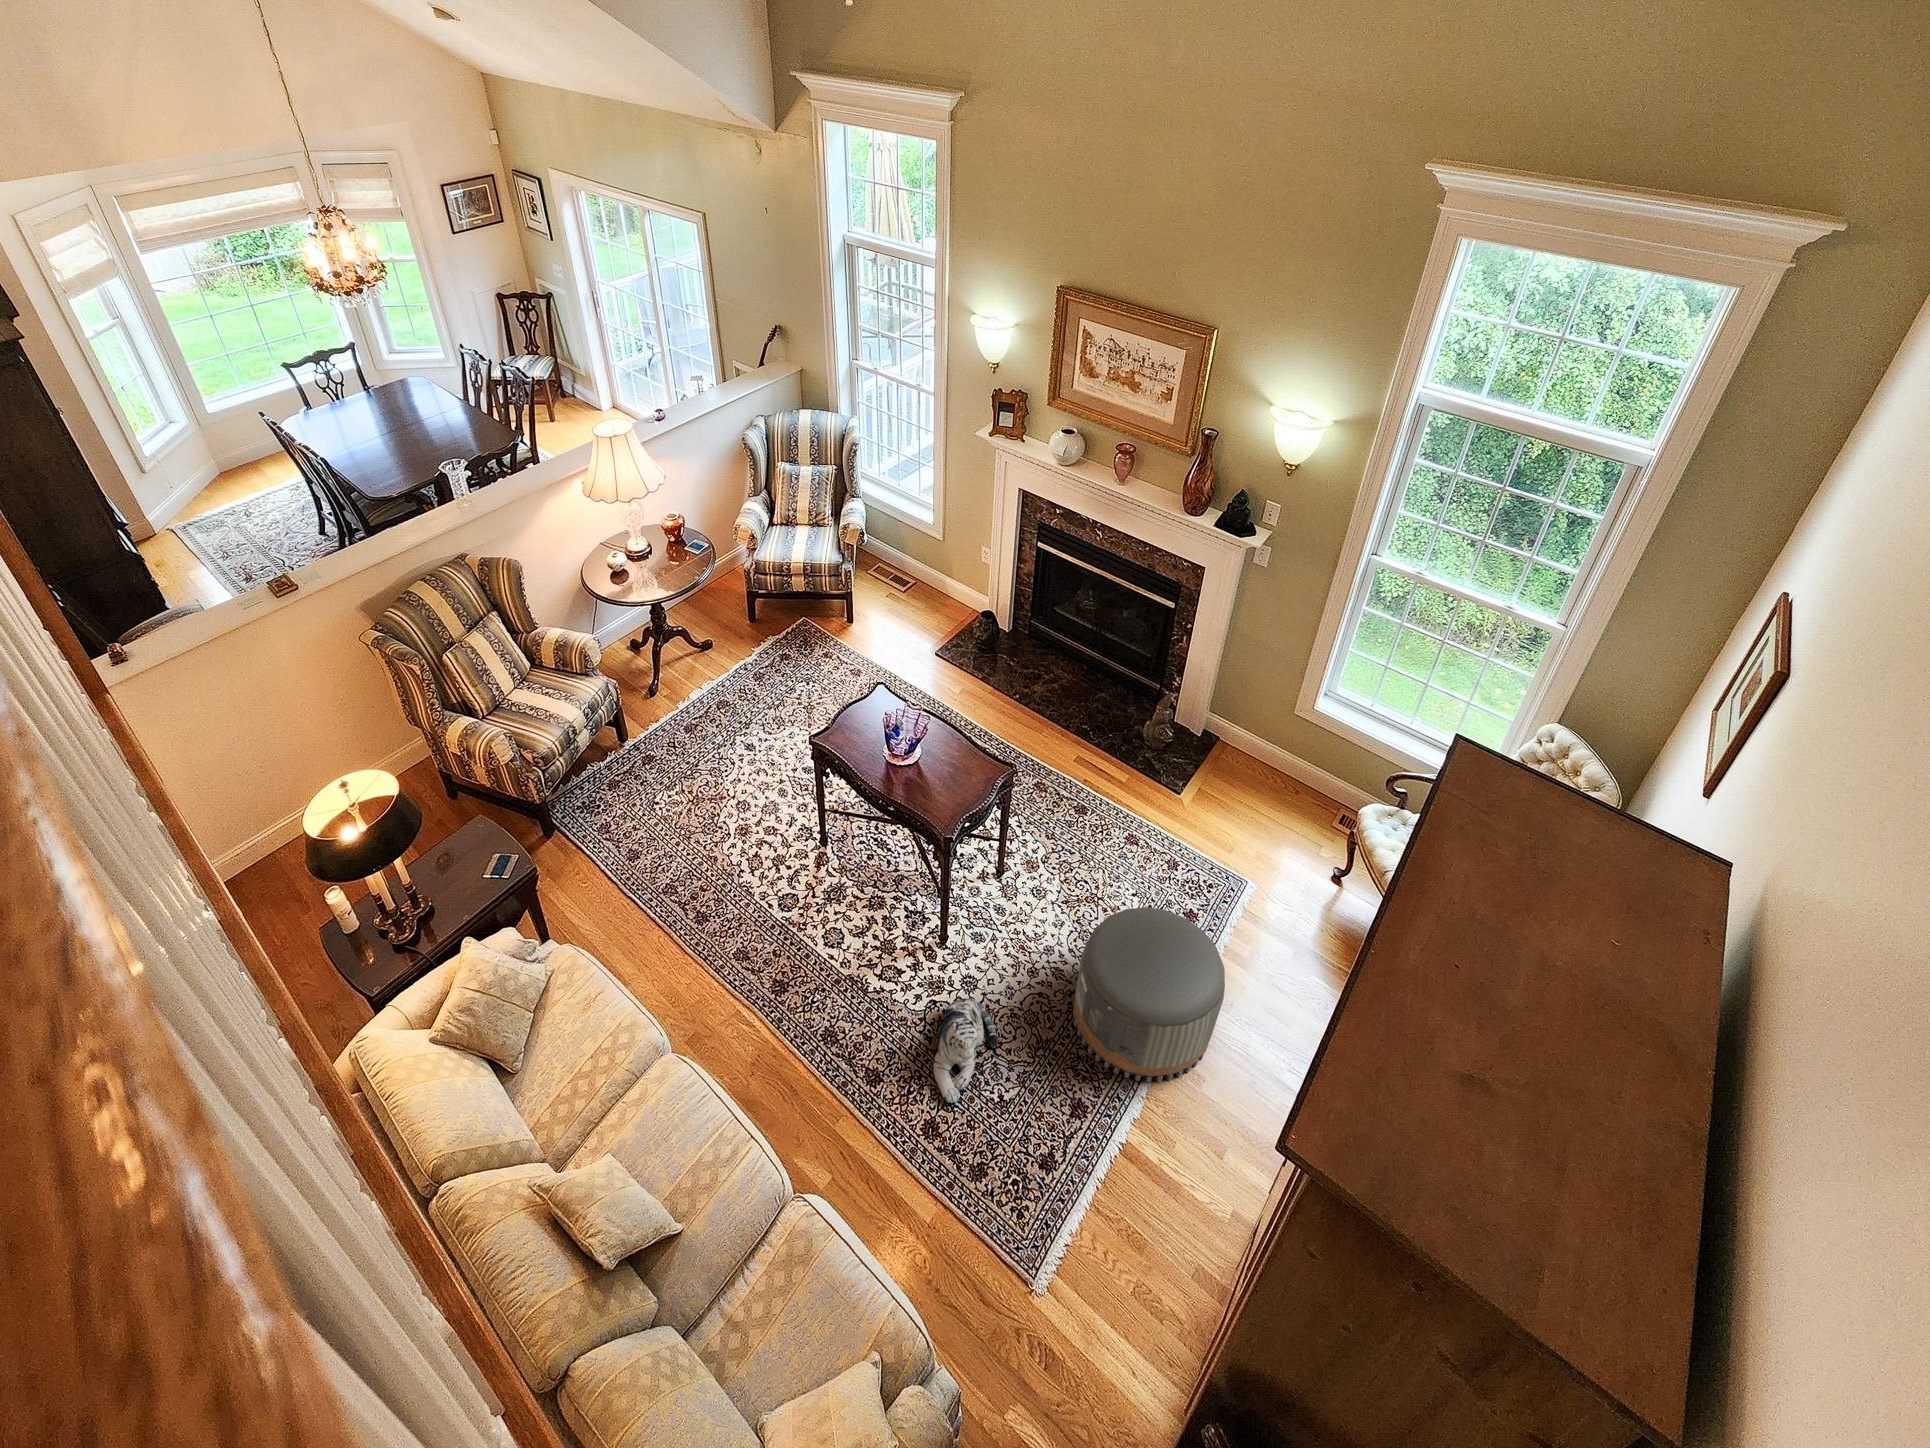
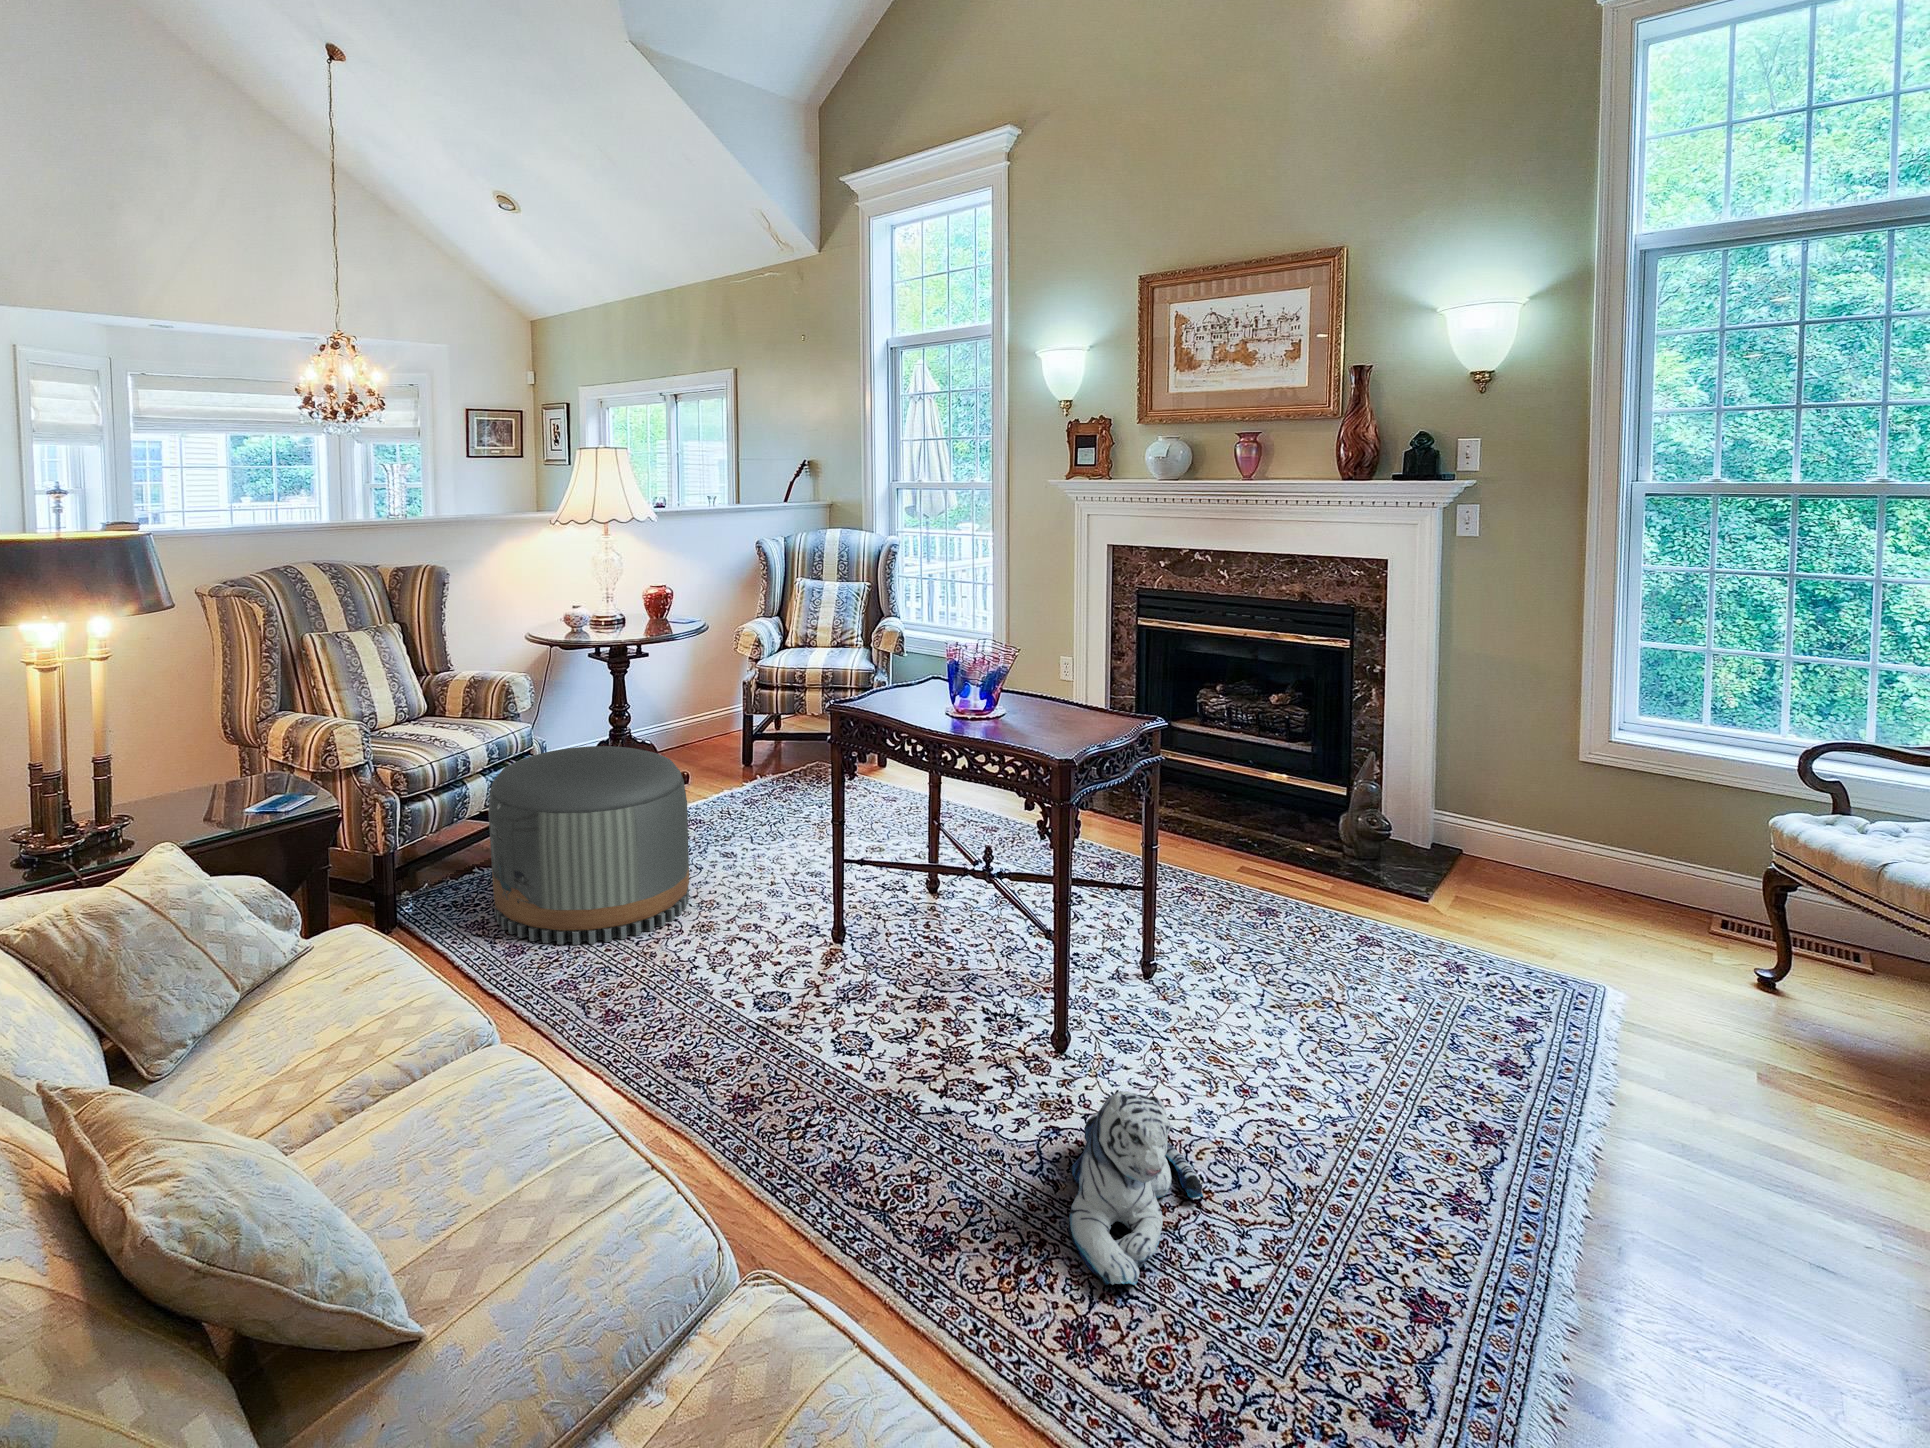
pouf: present [1073,907,1225,1082] -> present [489,746,689,945]

